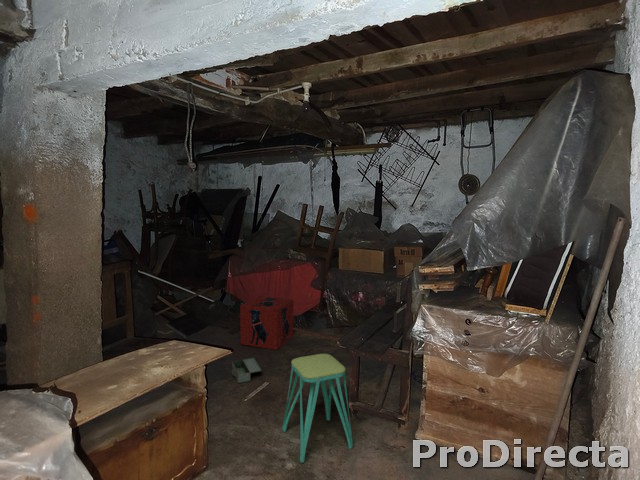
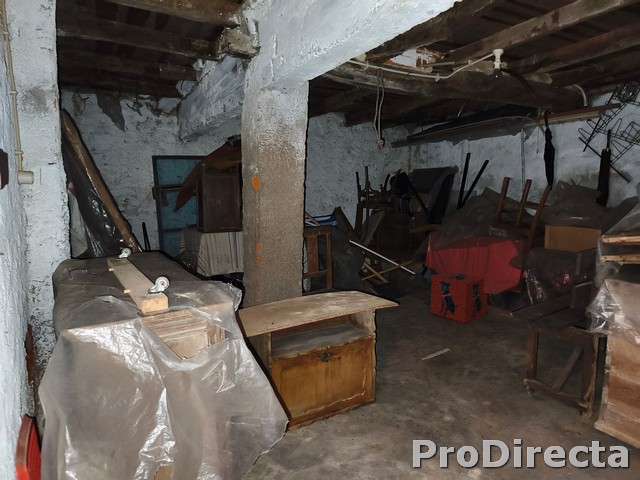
stool: present [282,354,353,463] -> none [449,319,517,416]
toolbox: present [231,358,262,383] -> none [415,323,442,342]

